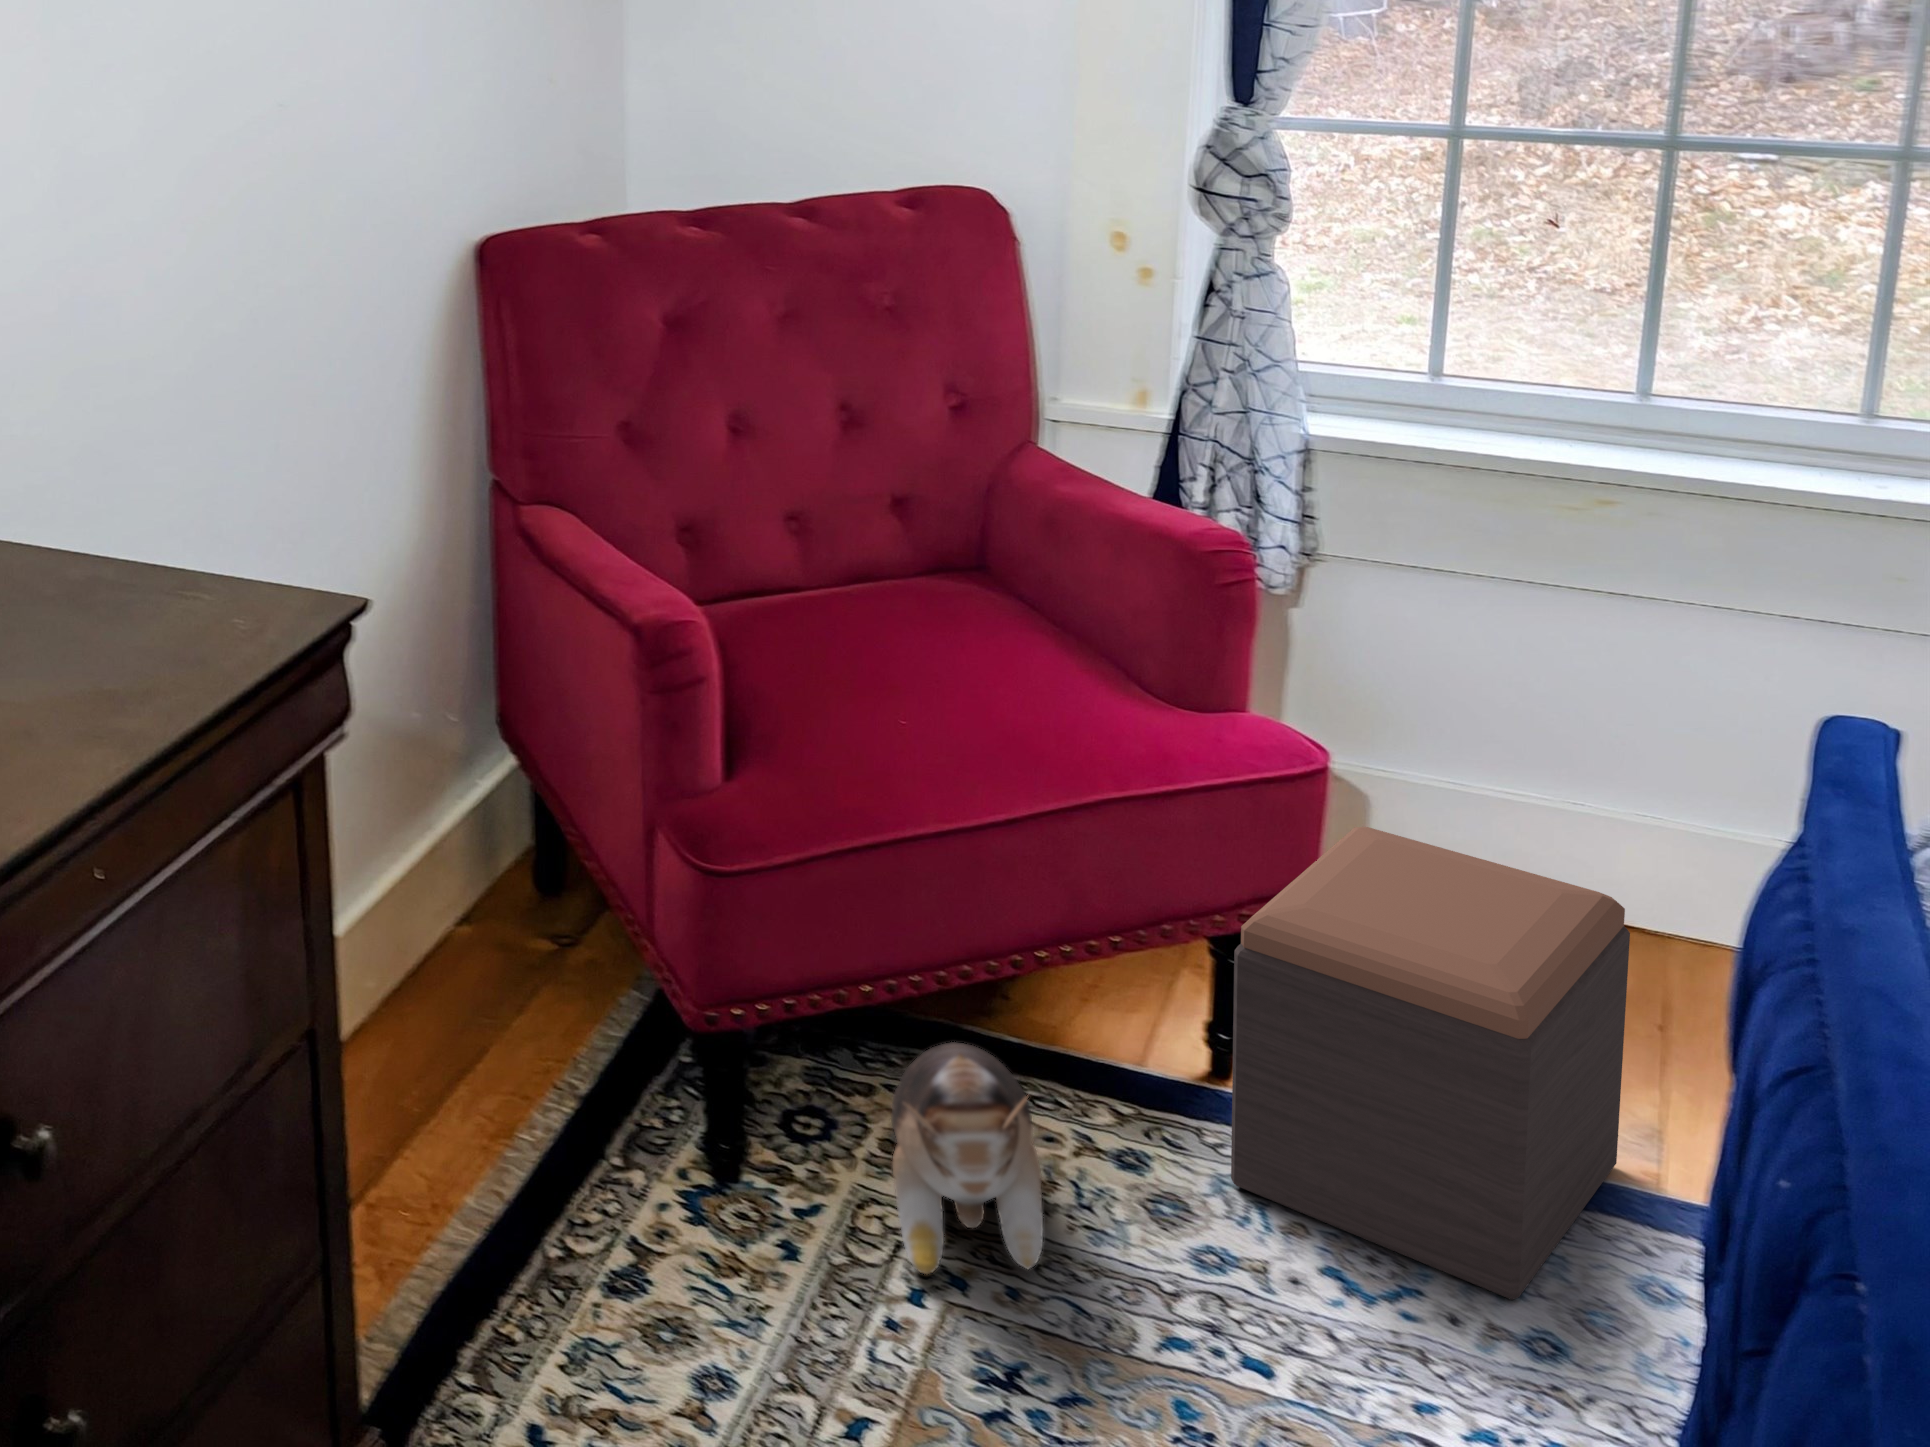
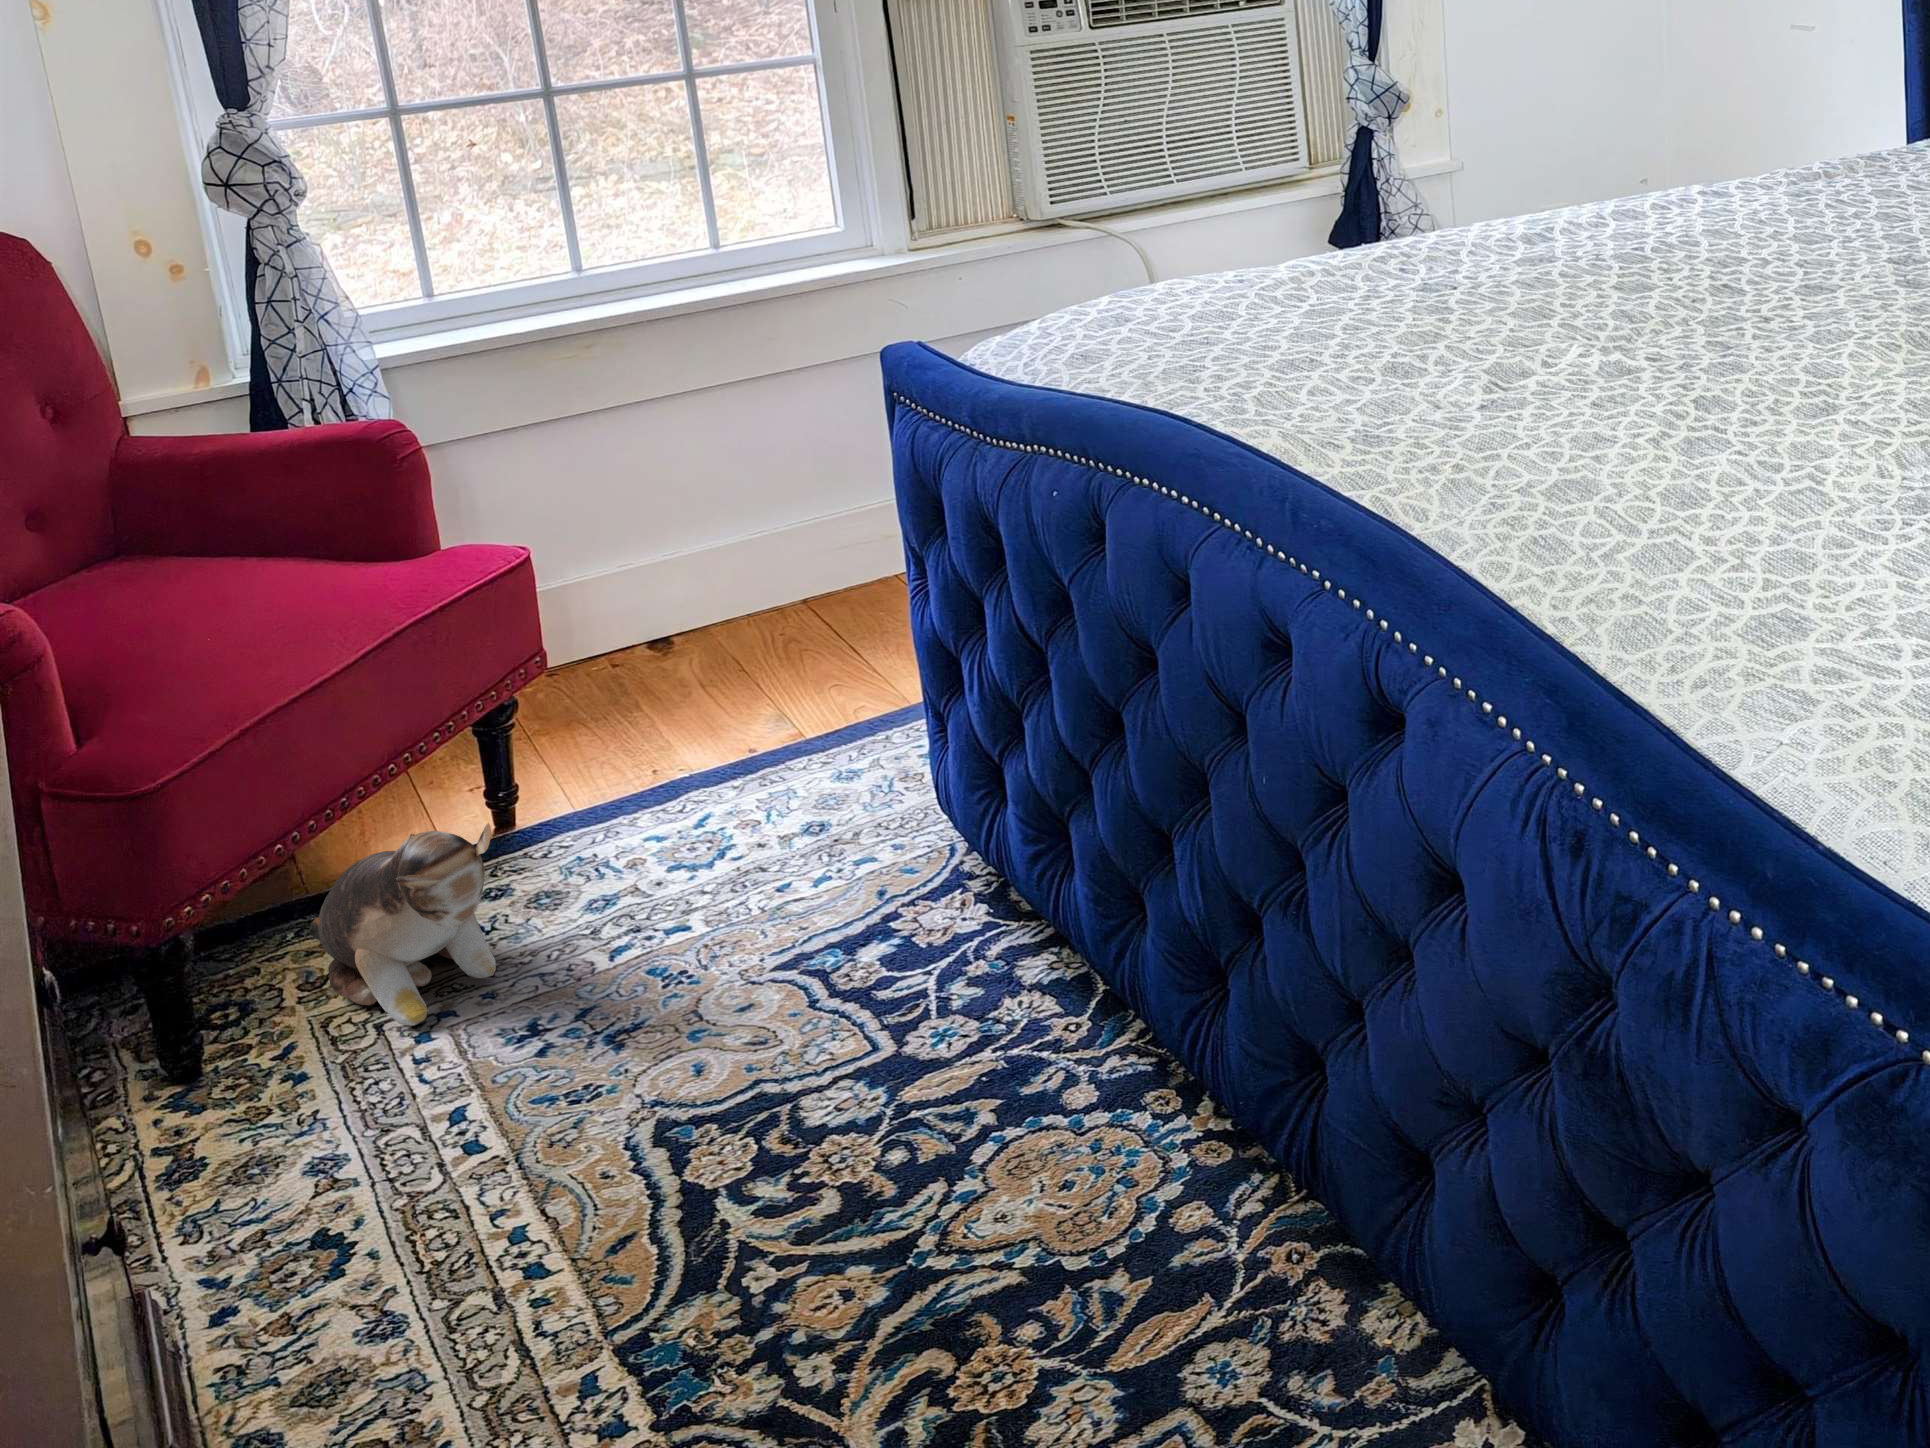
footstool: present [1231,827,1630,1300] -> none [541,566,785,866]

